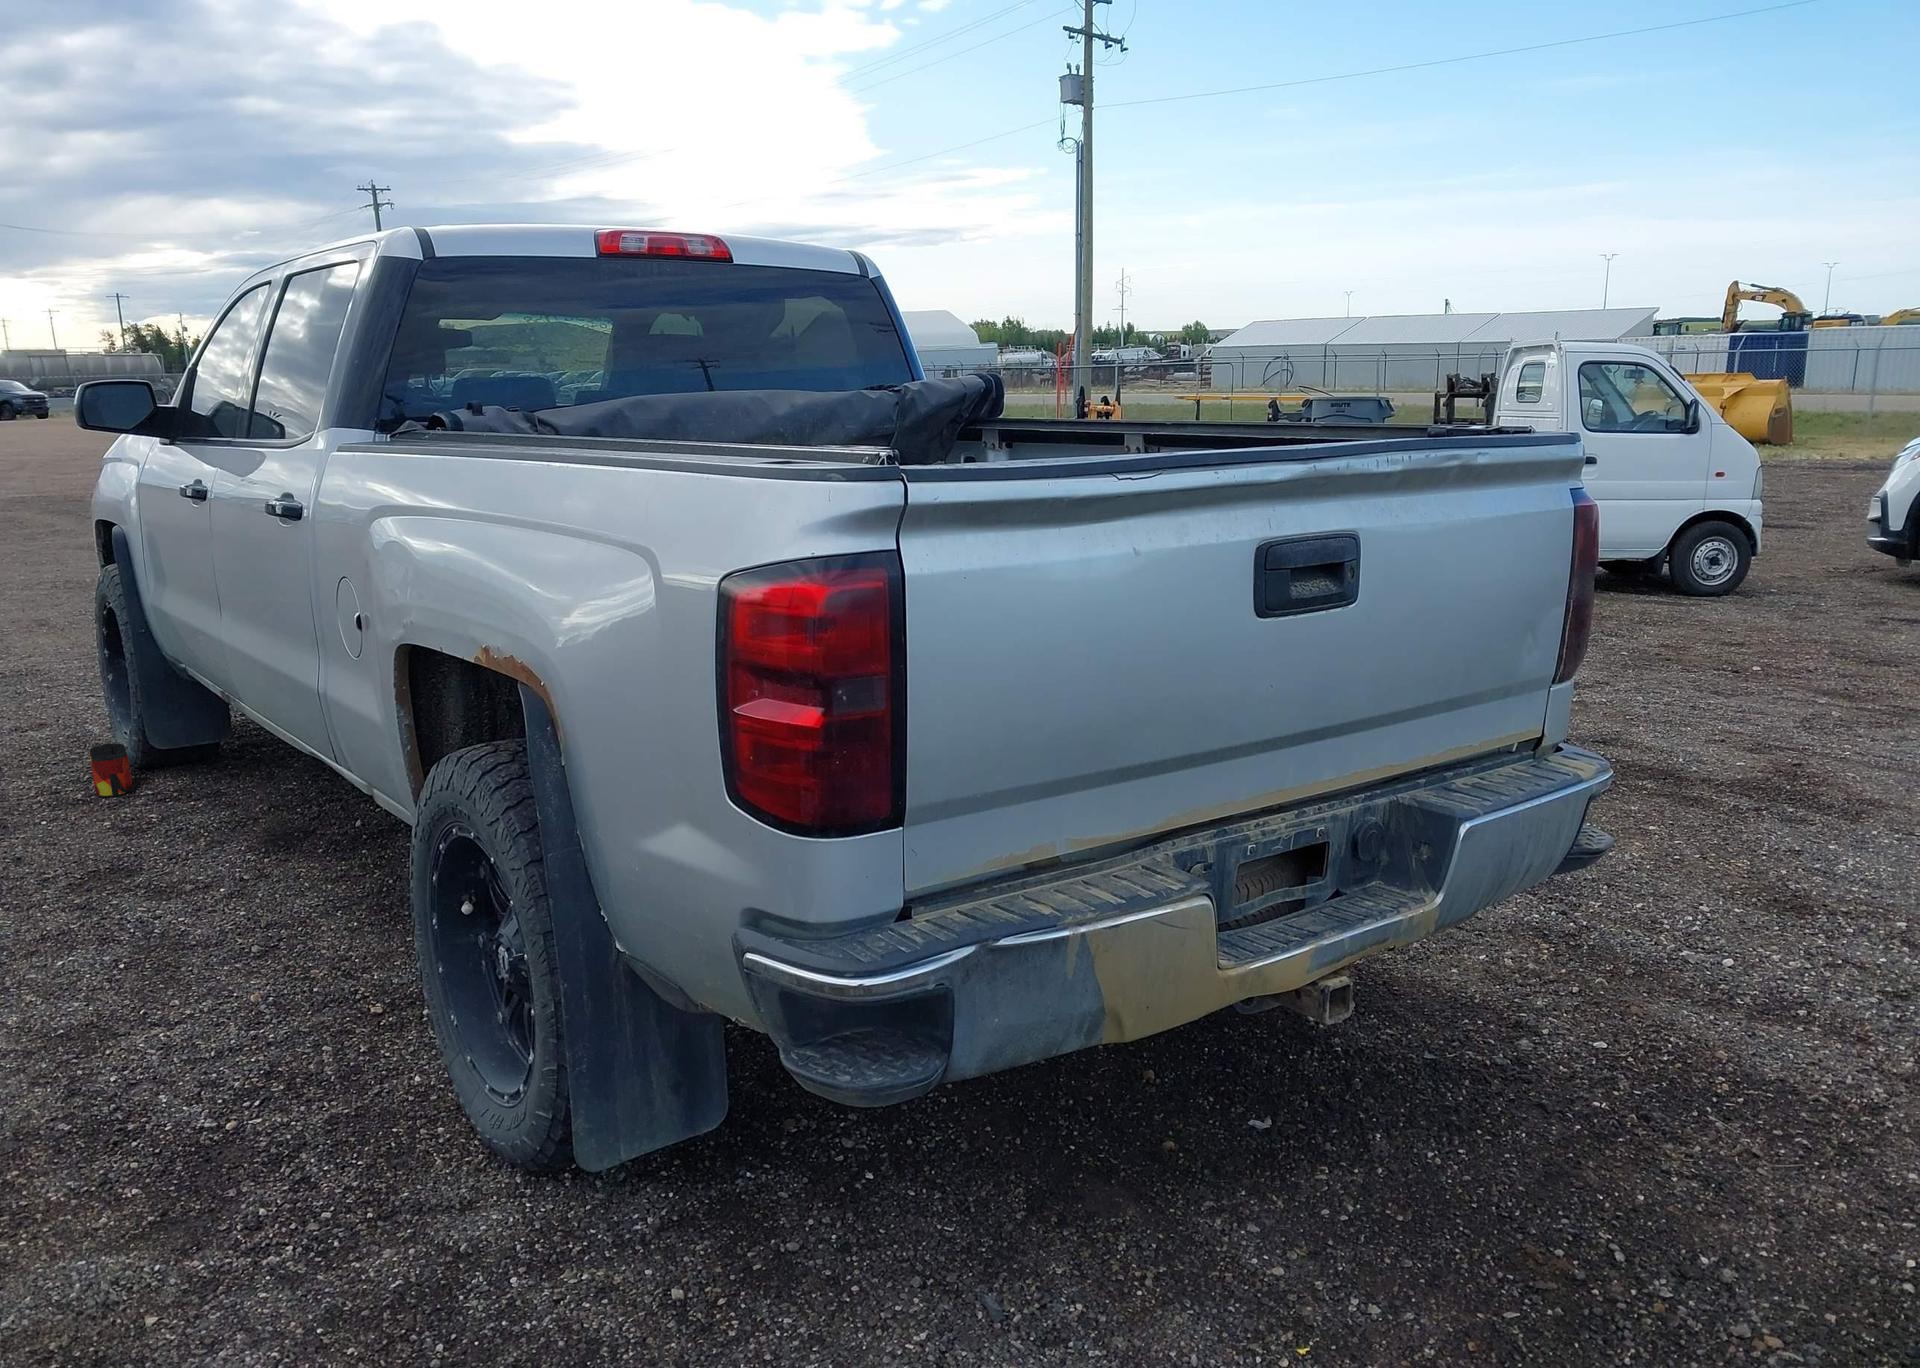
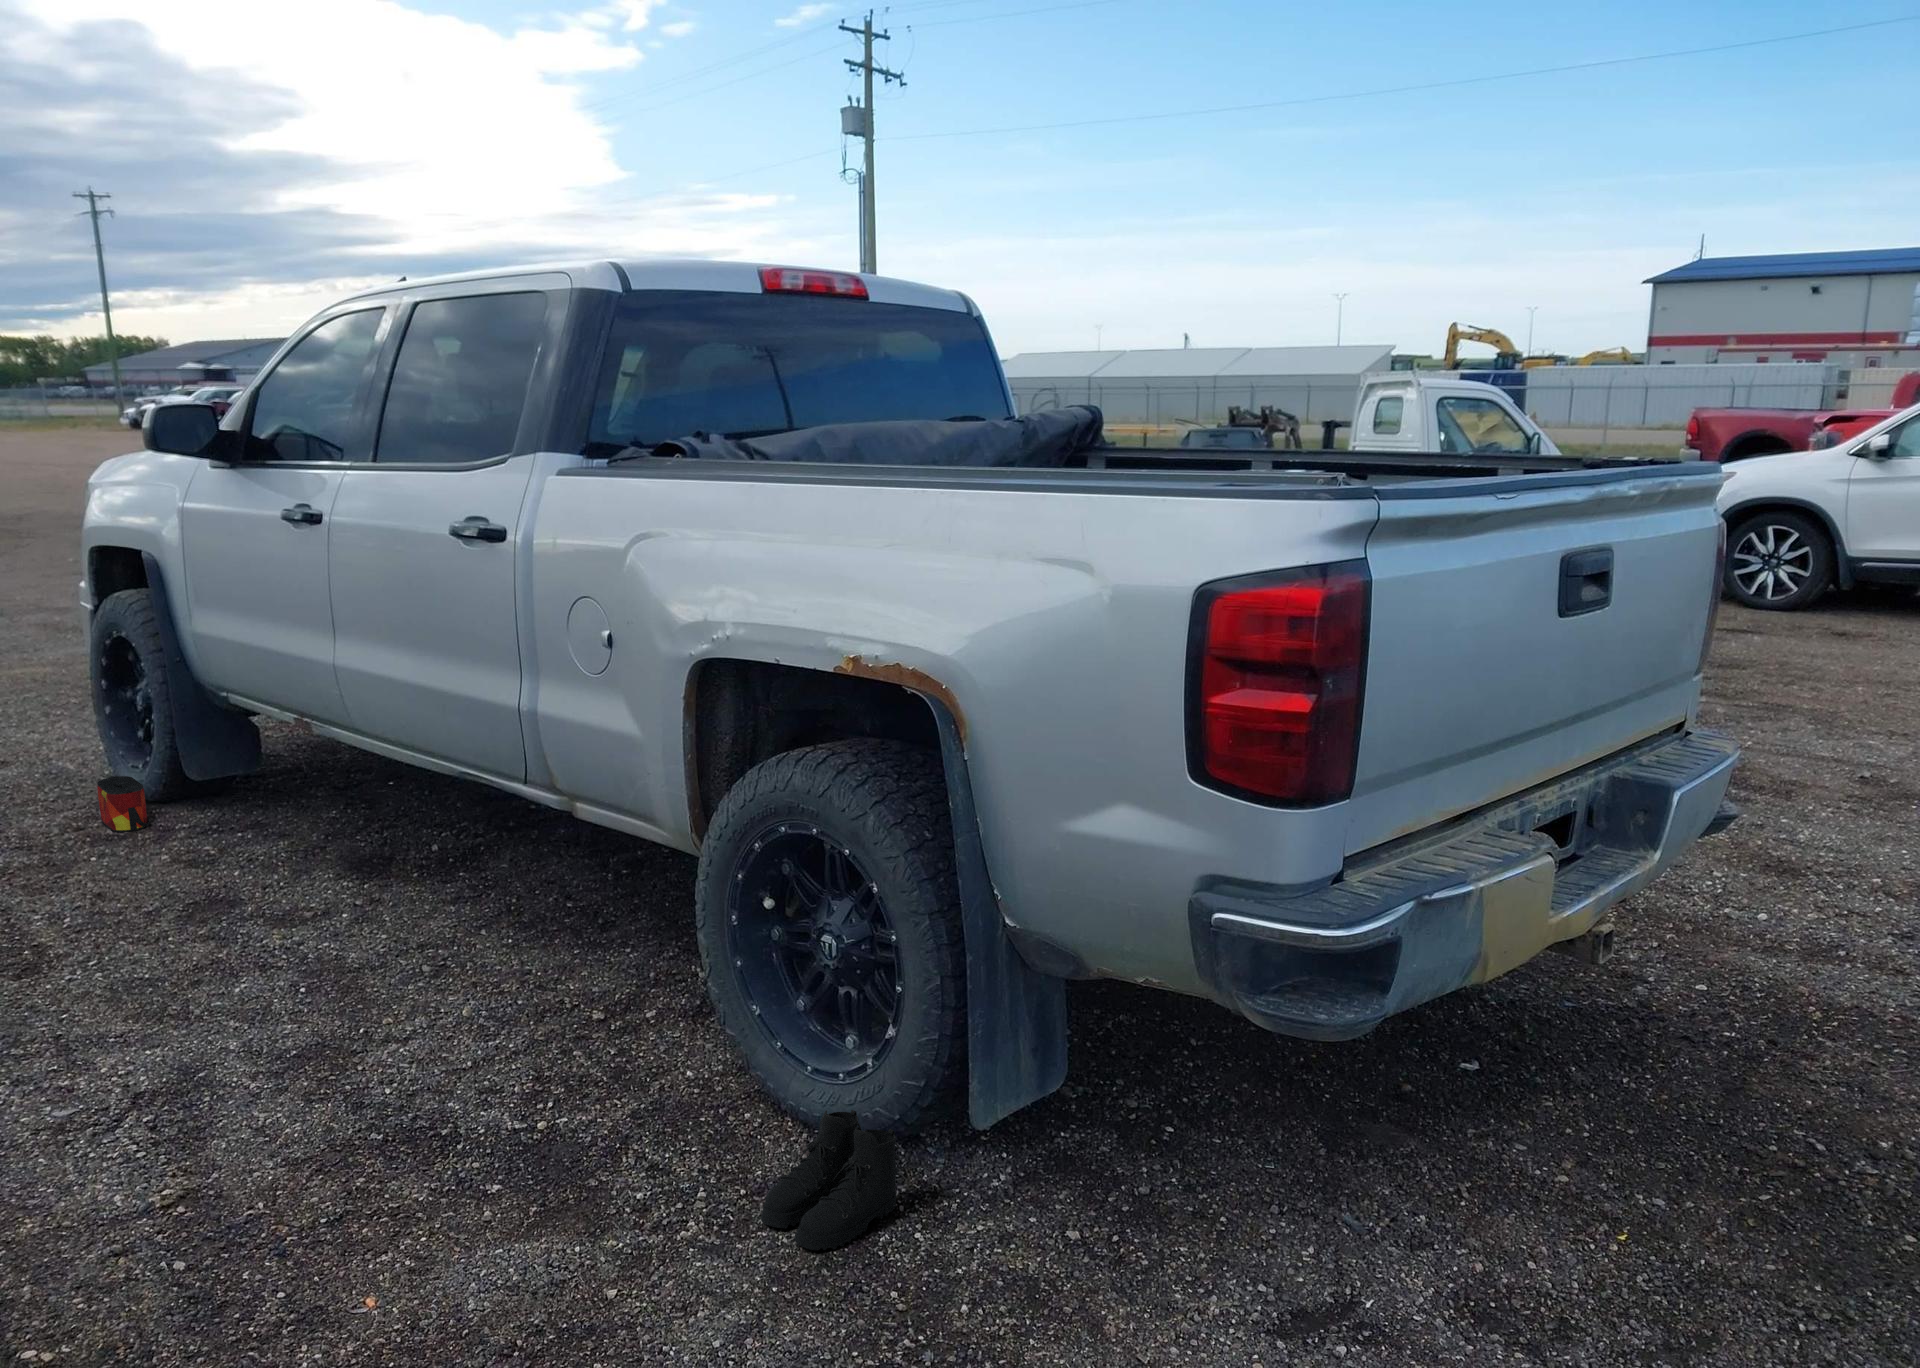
boots: none [367,1134,521,1288] -> present [761,1110,900,1250]

